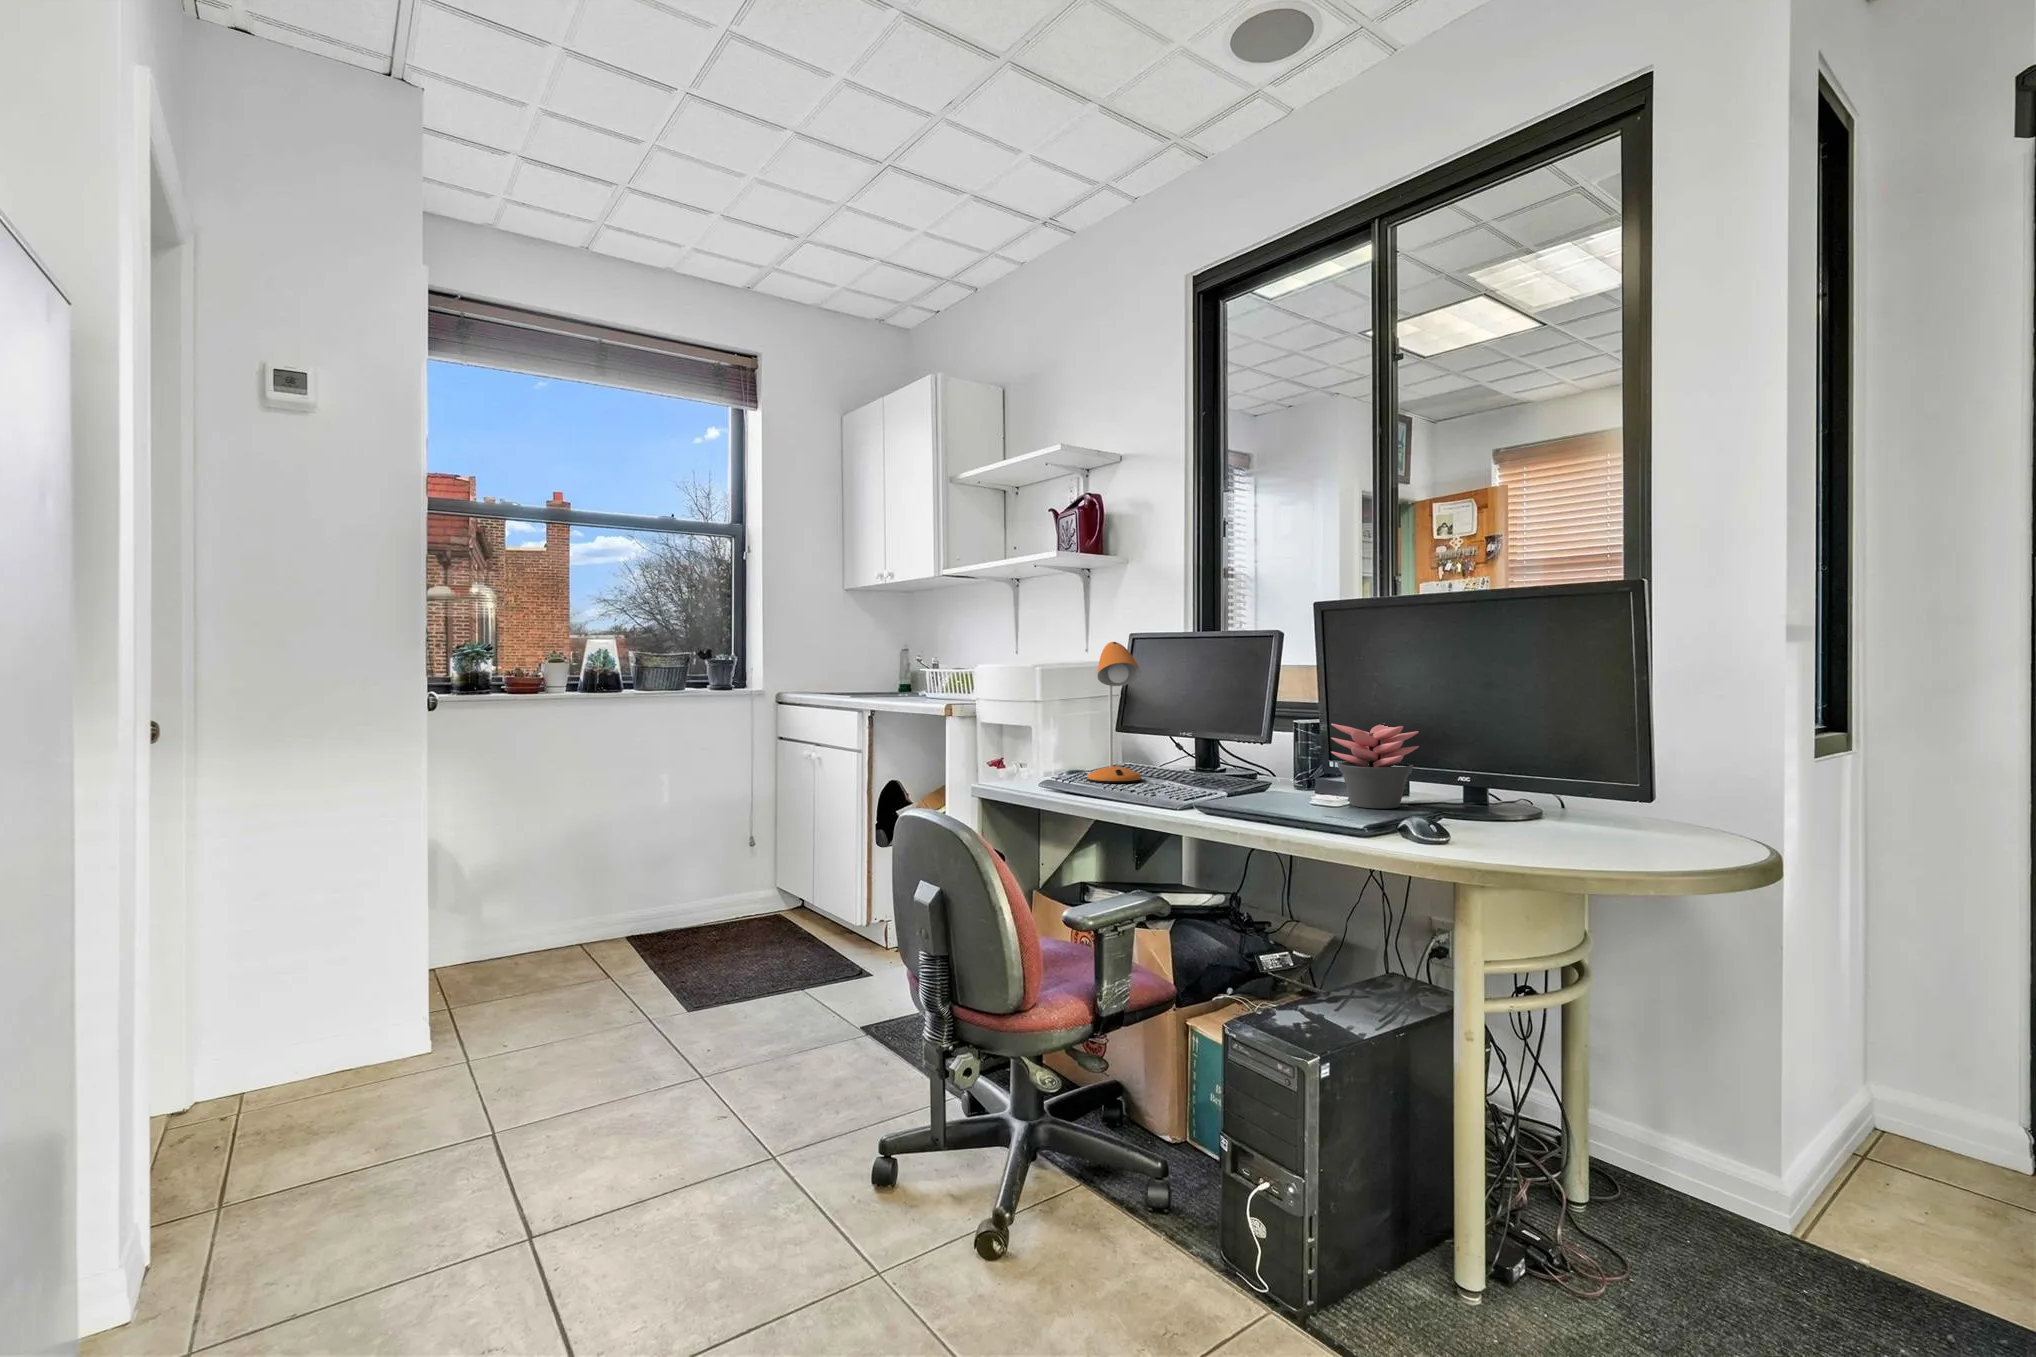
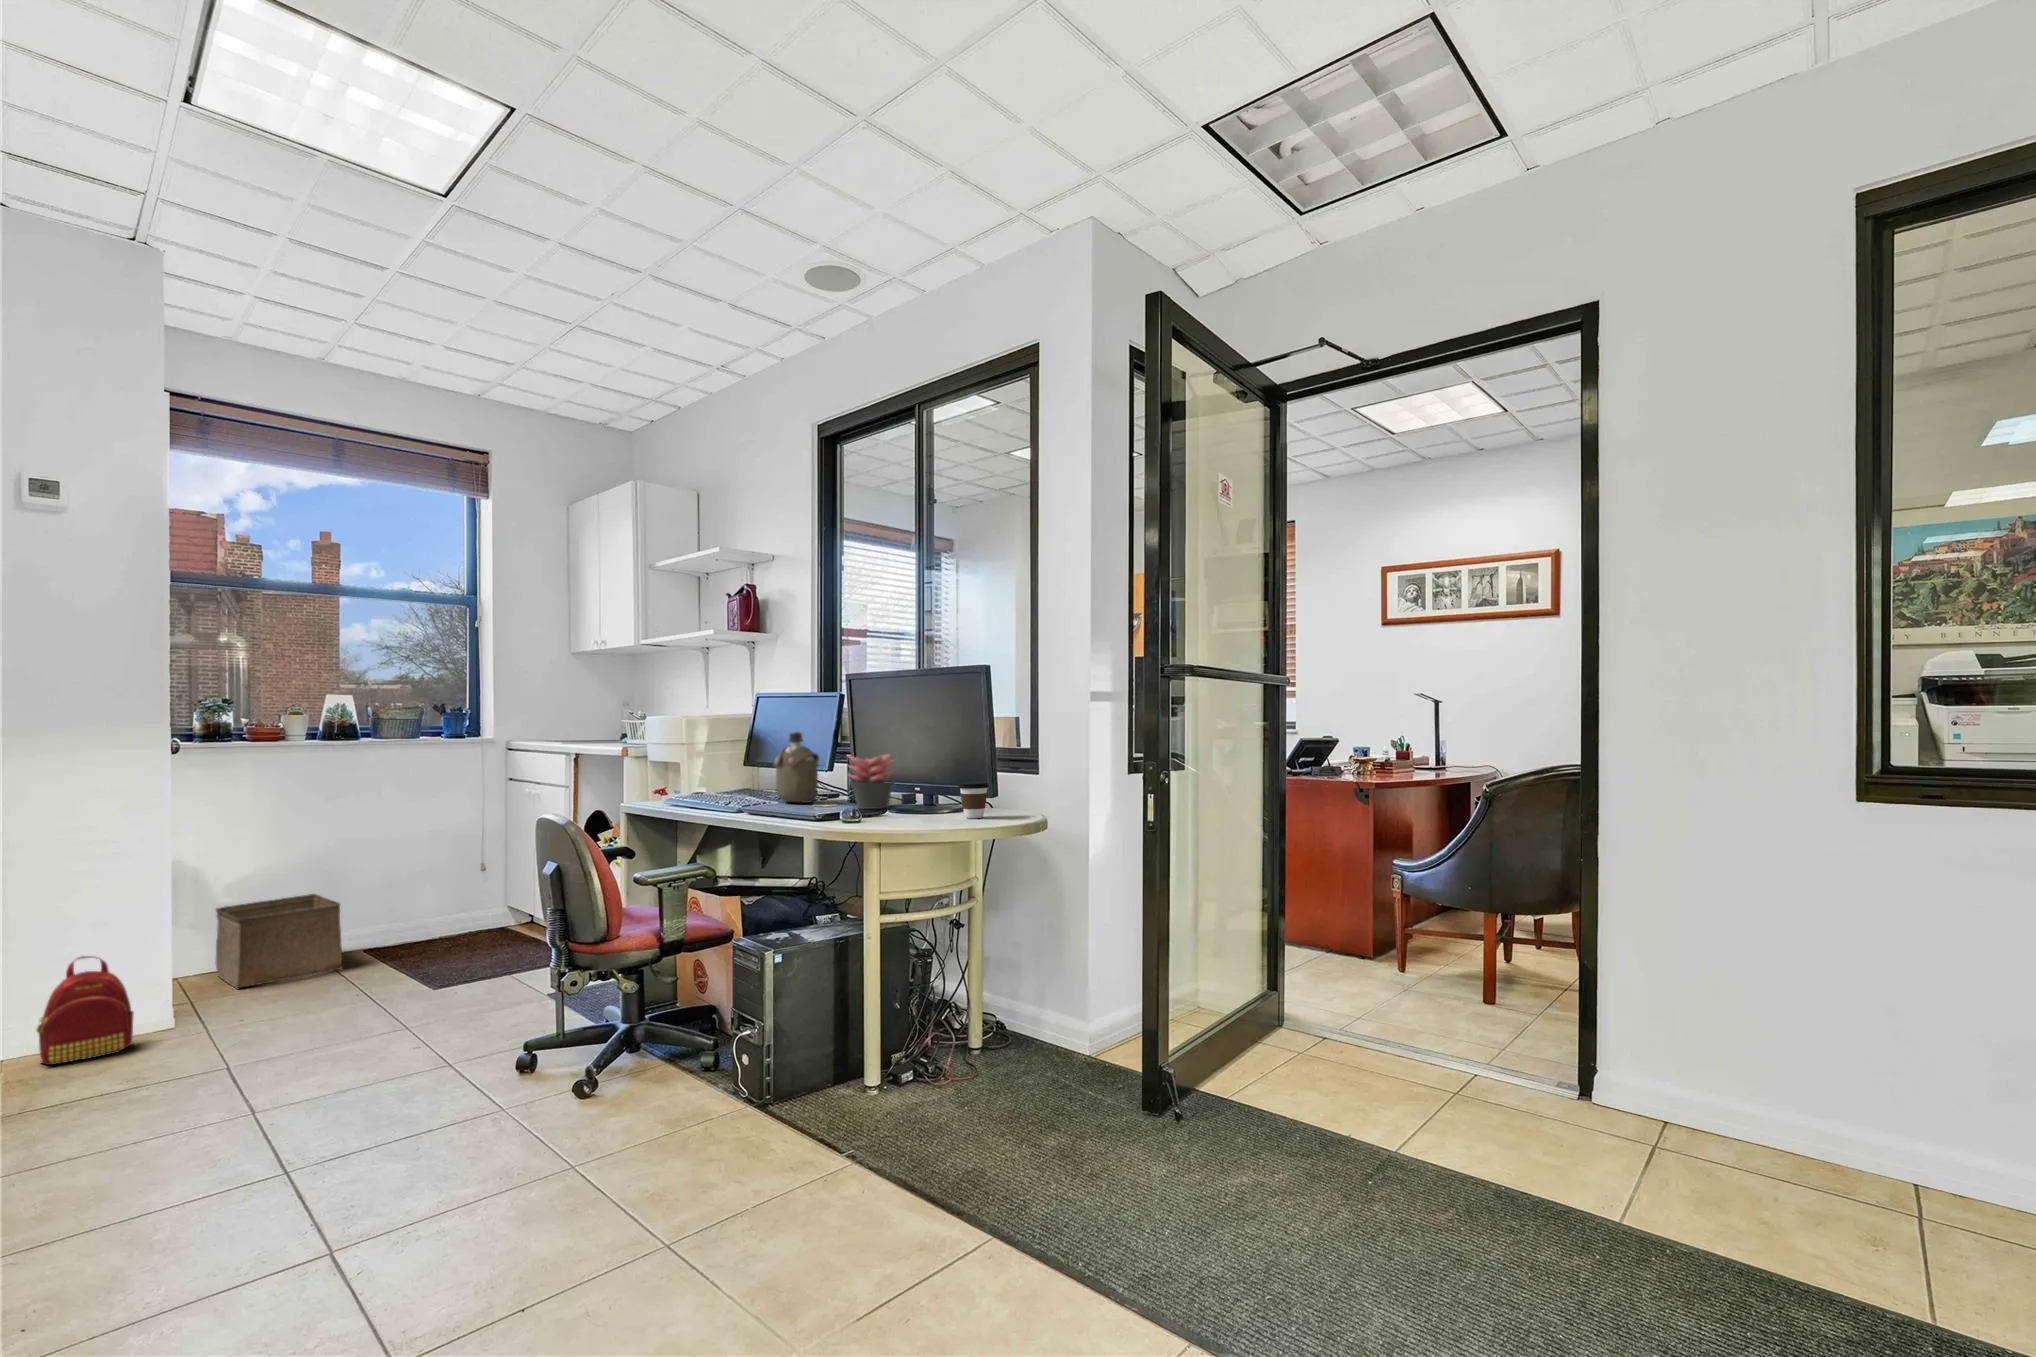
desk lamp: present [1087,642,1141,783] -> none [706,701,745,800]
water bottle: none [1201,686,1270,792] -> present [774,732,819,803]
coffee cup: none [1571,772,1632,834] -> present [958,782,989,818]
storage bin: none [475,872,612,989] -> present [216,894,342,988]
backpack: none [261,961,382,1112] -> present [36,956,133,1065]

